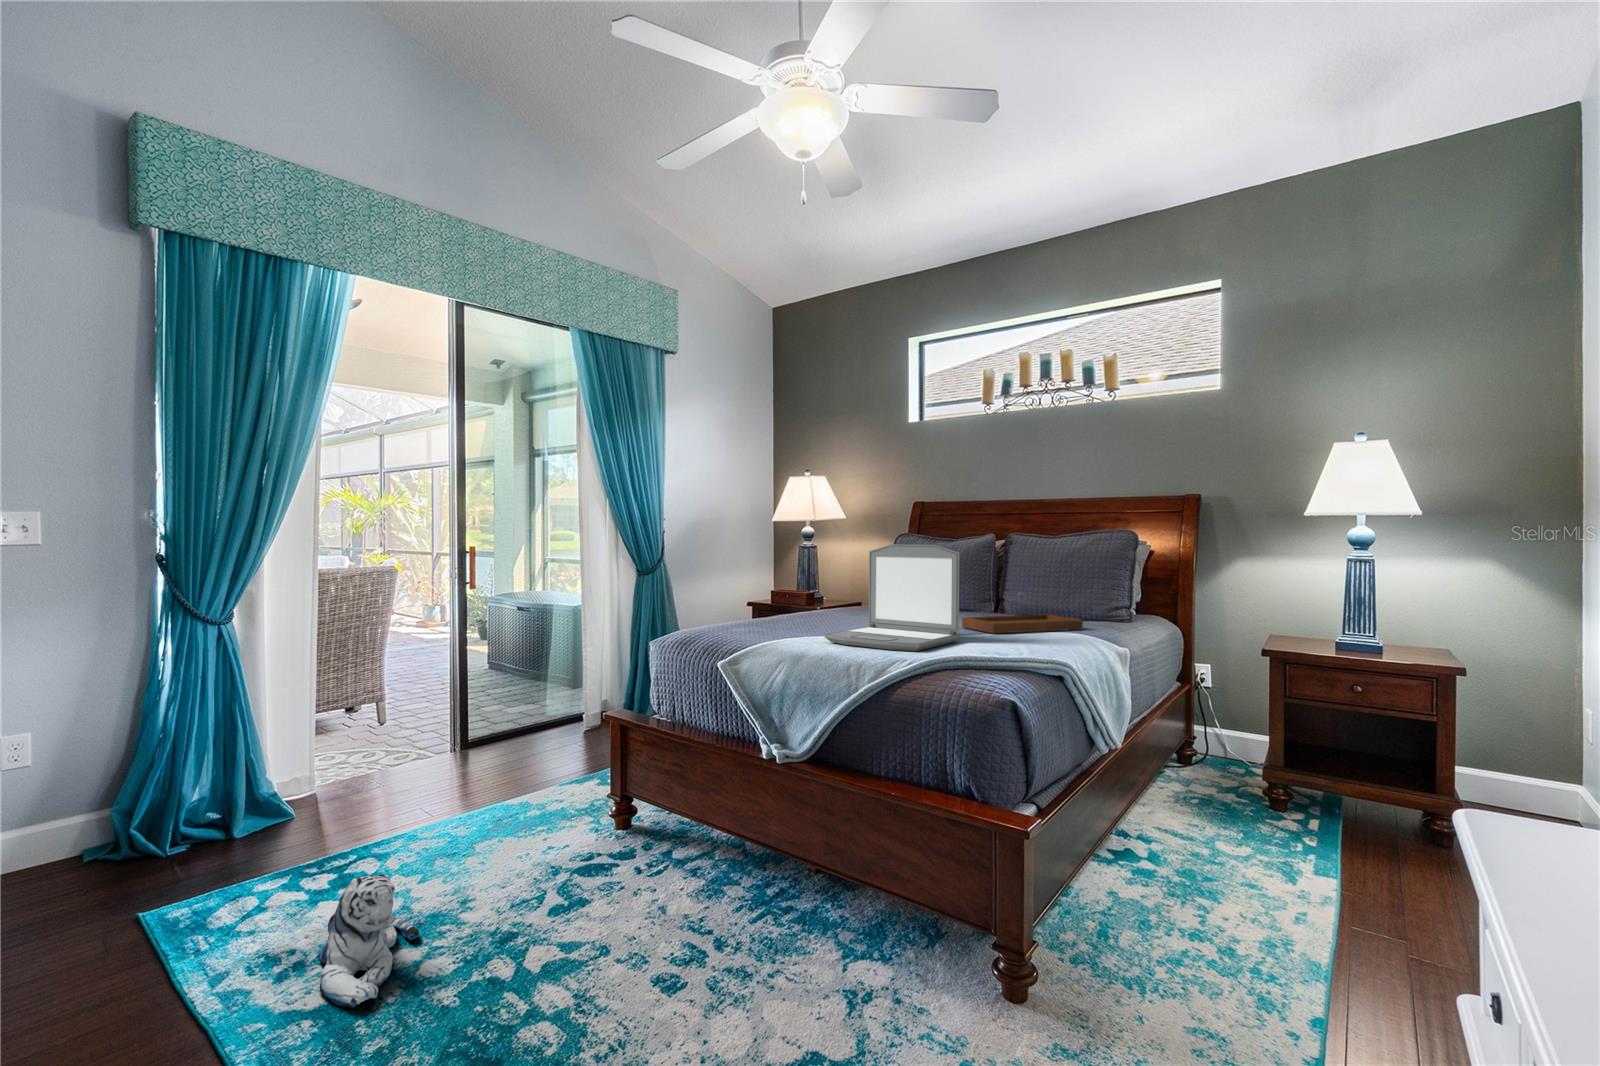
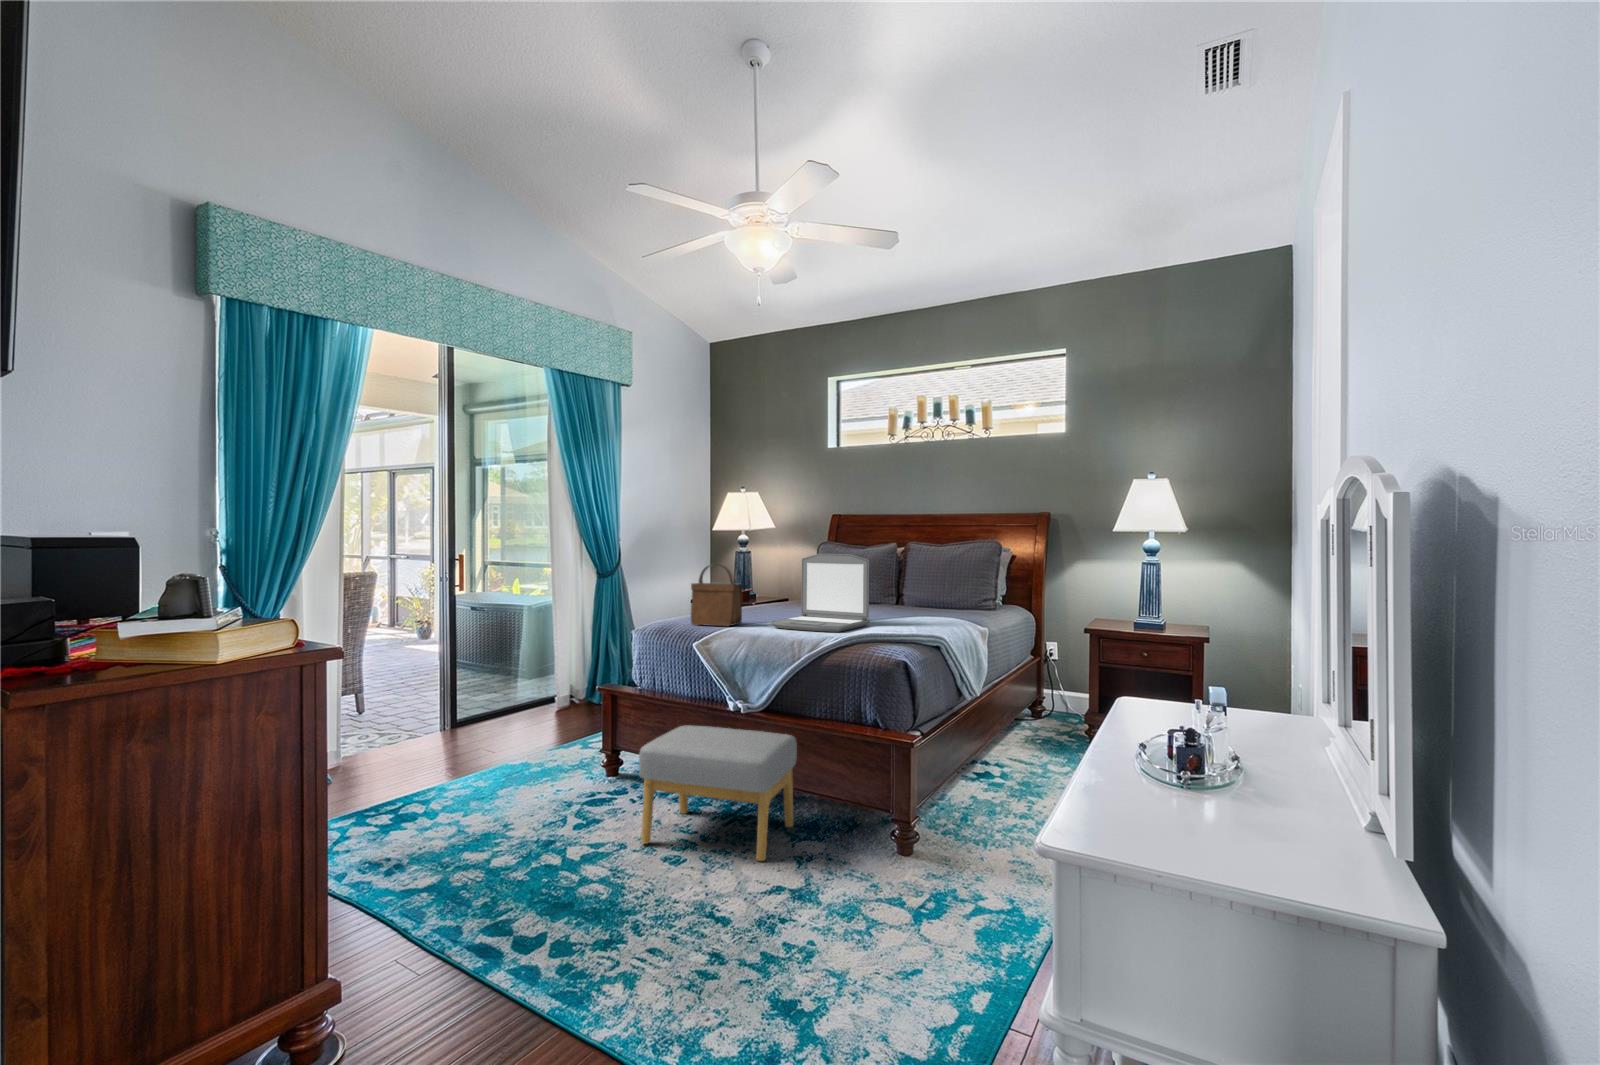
handbag: none [723,557,789,640] -> present [691,564,742,626]
tray: present [962,592,1083,634] -> none [870,588,959,620]
footstool: none [626,776,854,998] -> present [639,725,797,861]
plush toy: present [317,874,420,1008] -> none [411,797,483,883]

